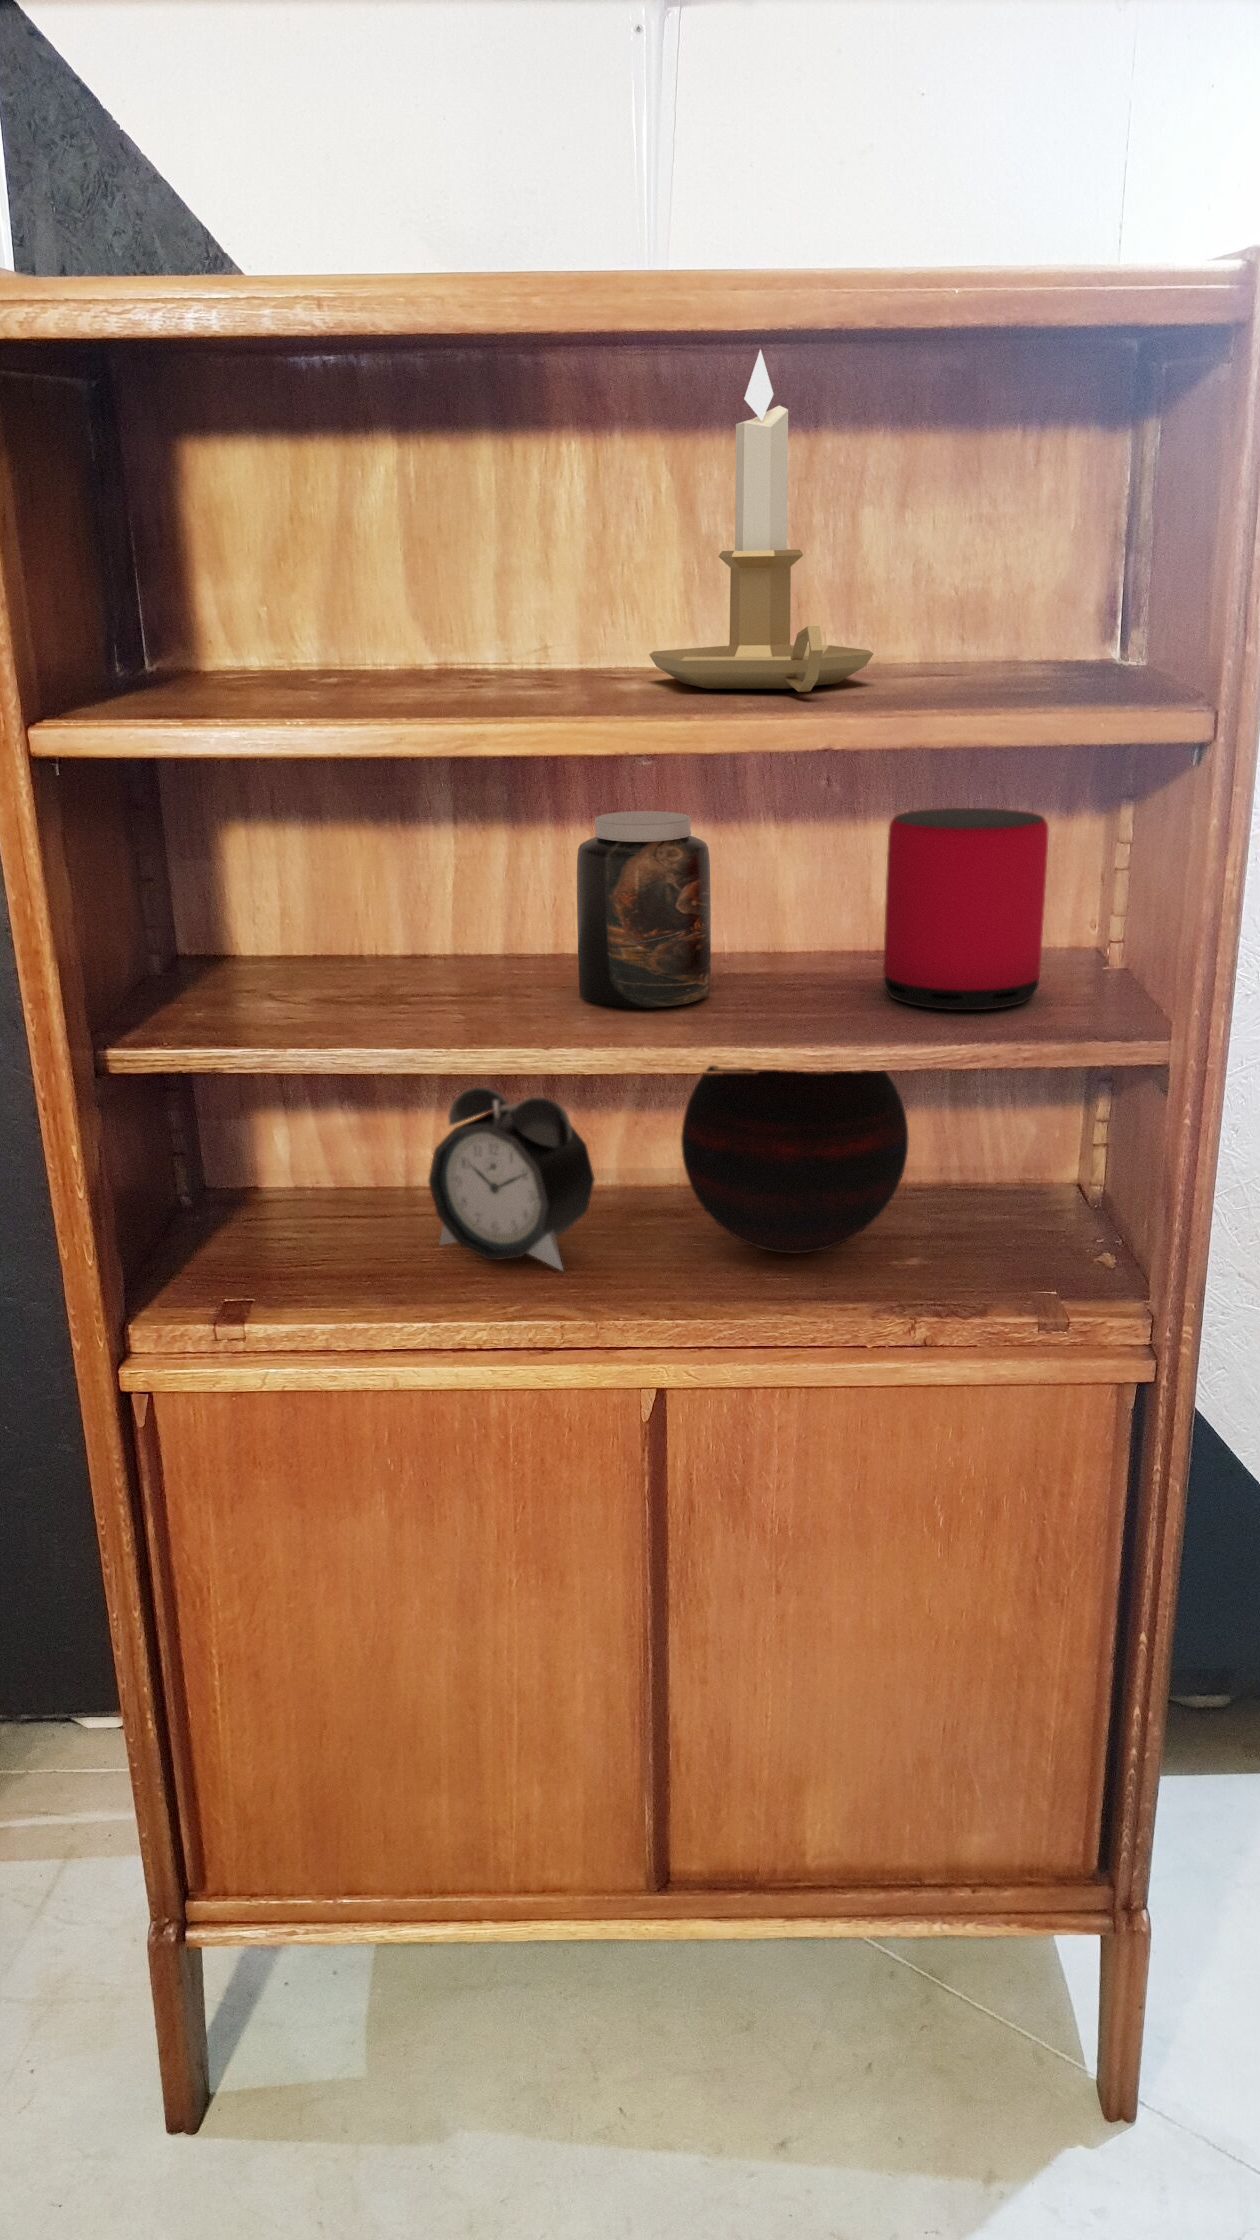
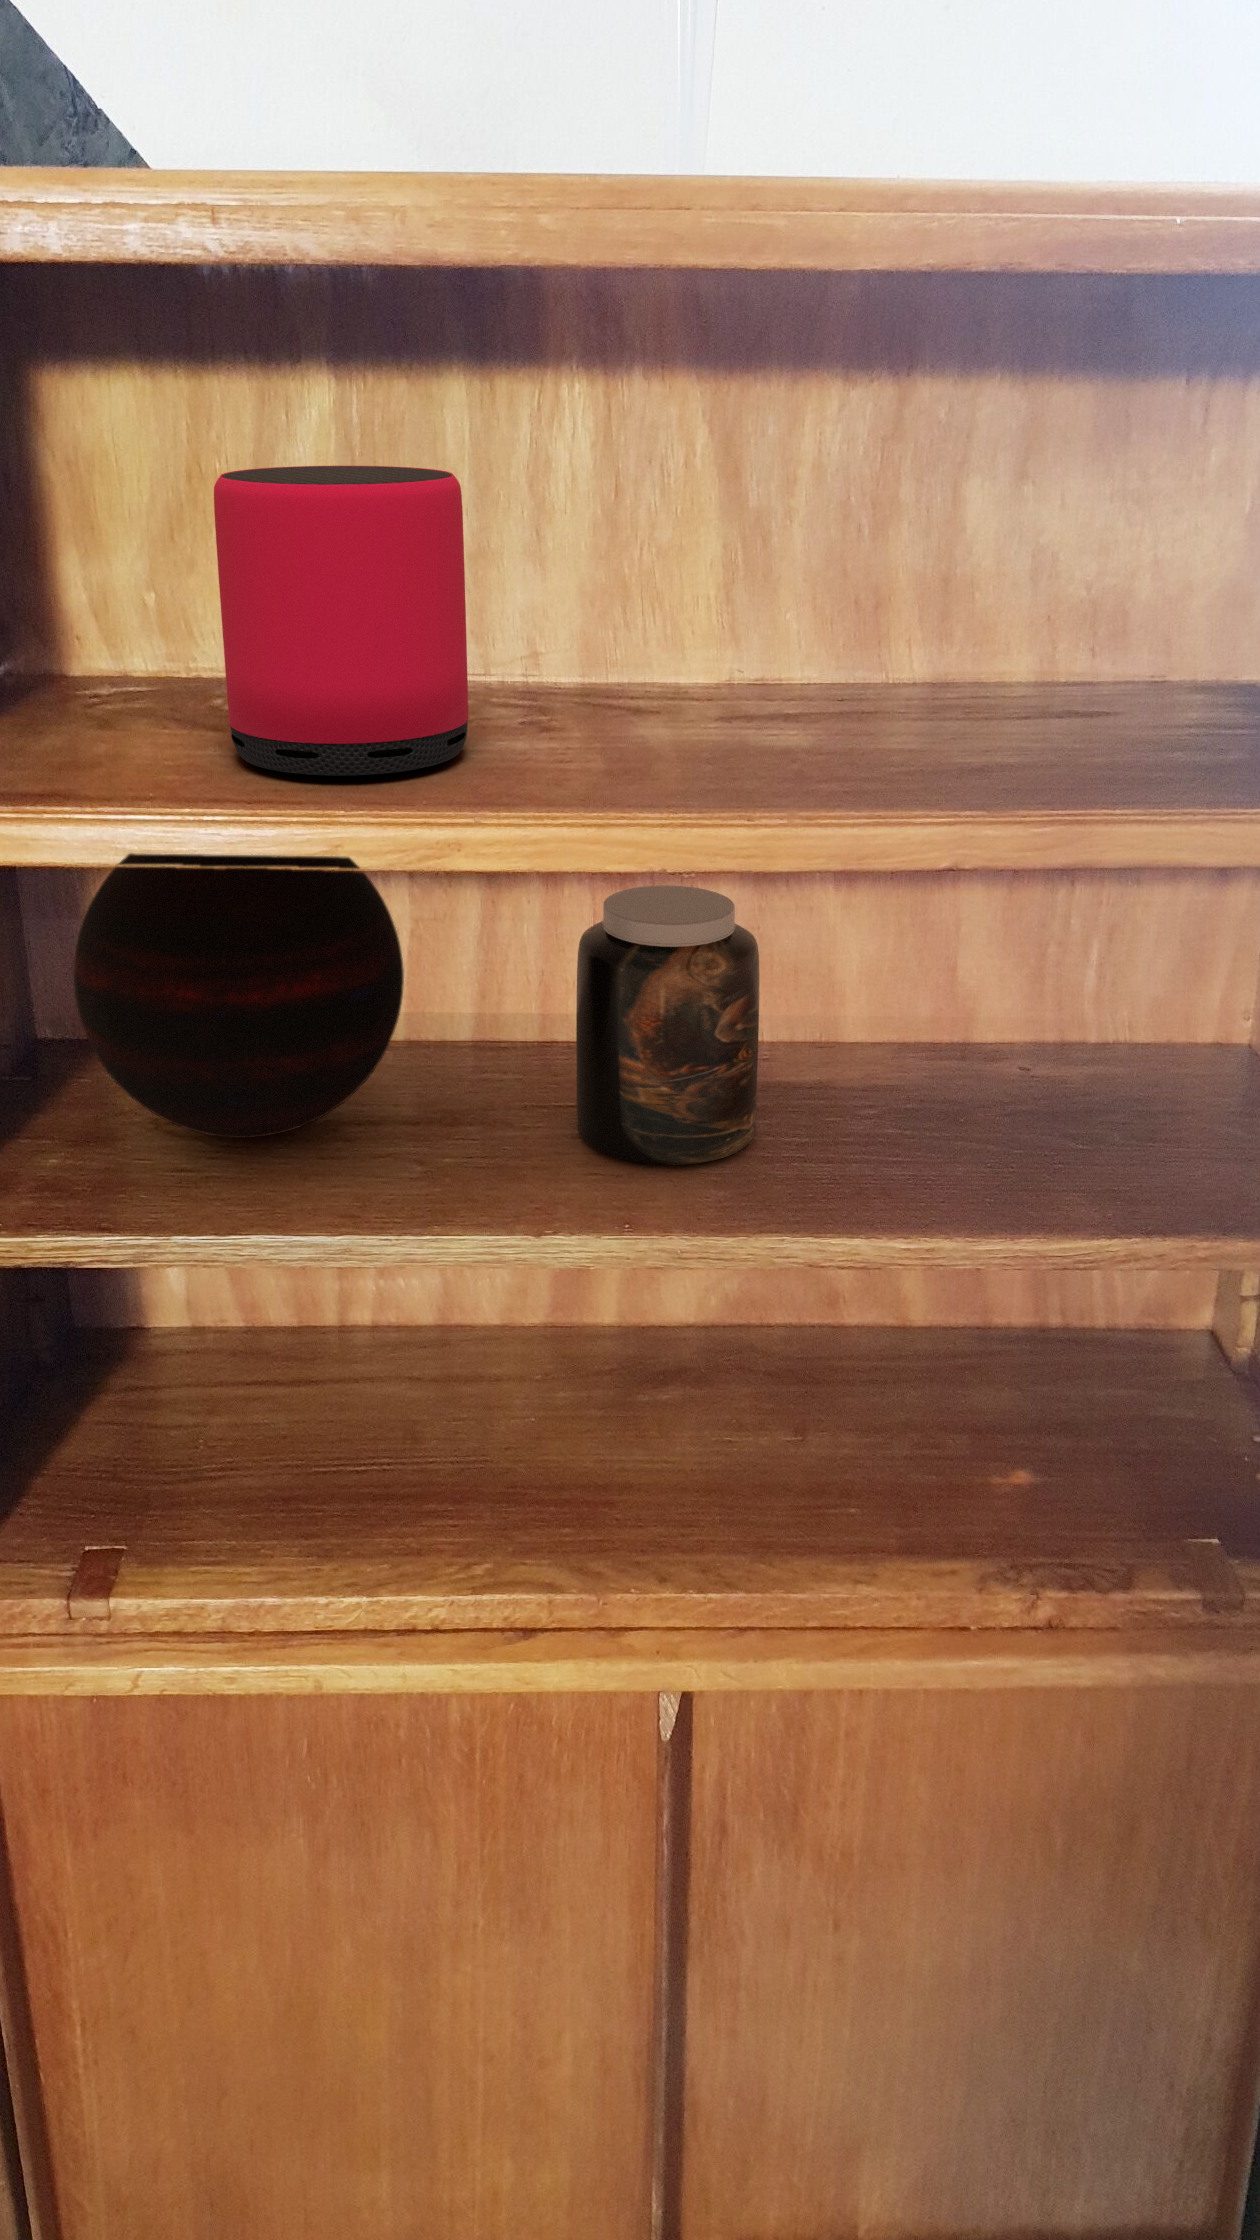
candlestick: present [649,350,873,692] -> none [681,276,995,766]
speaker: present [883,808,1049,1010] -> present [214,466,469,775]
decorative orb: present [681,1066,909,1253] -> present [74,853,404,1138]
alarm clock: present [429,1087,595,1270] -> none [369,1245,594,1501]

